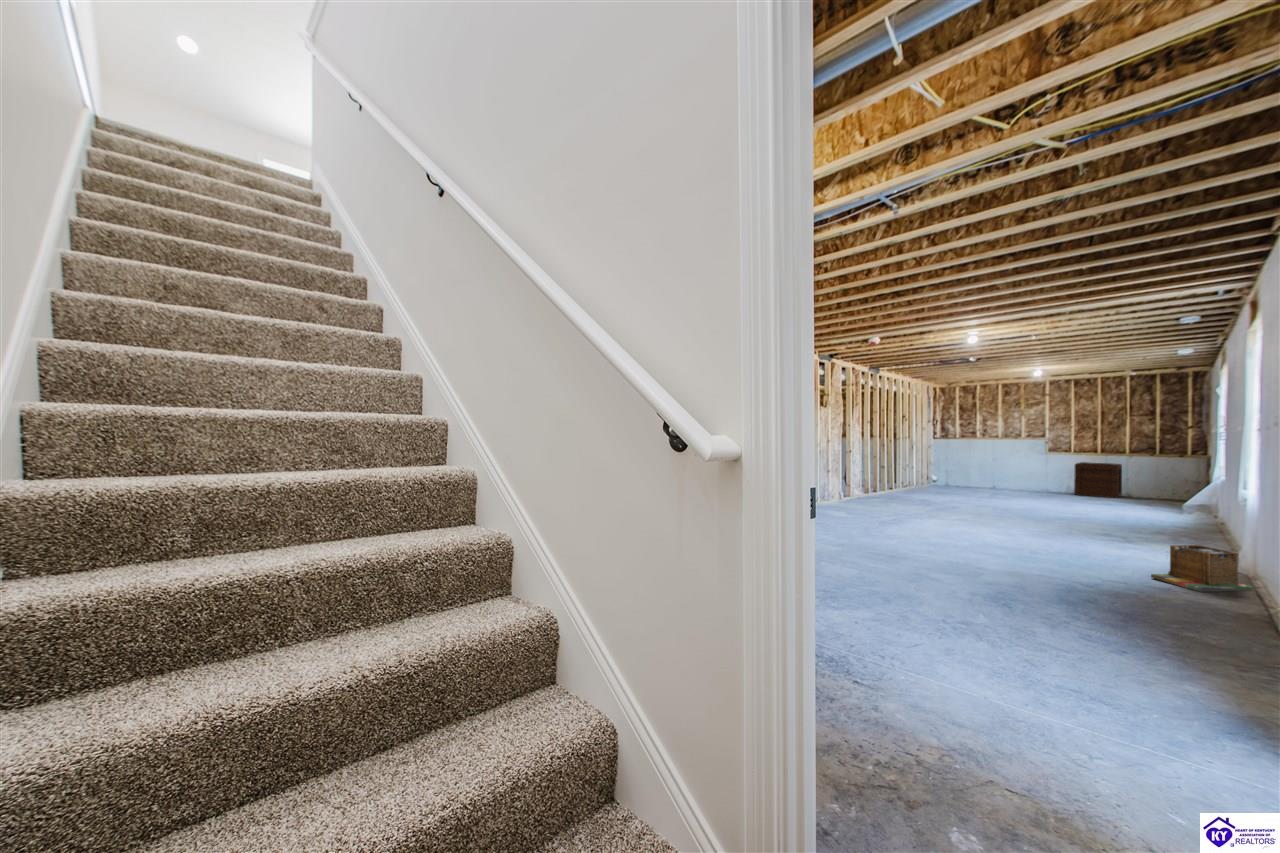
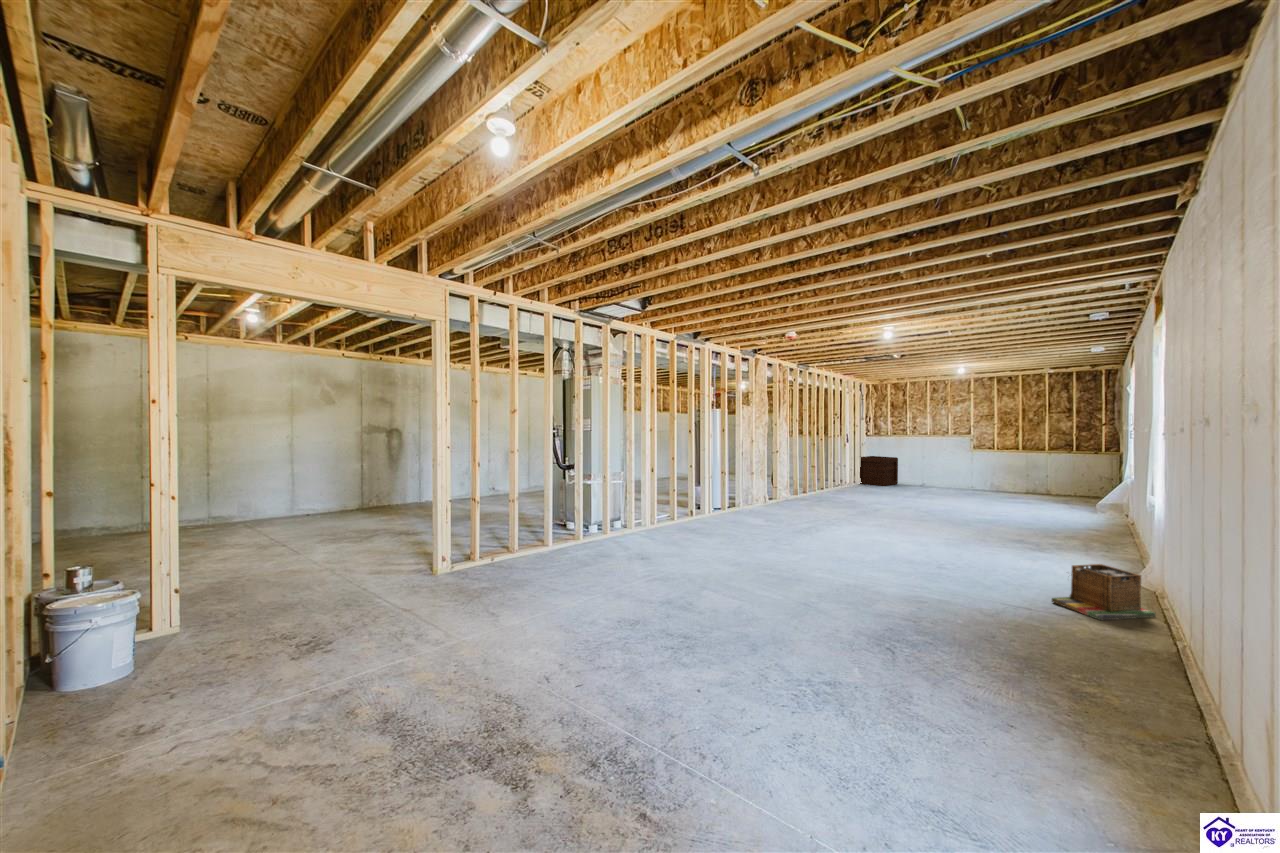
wooden crate: present [1074,462,1122,498] -> present [860,456,898,486]

